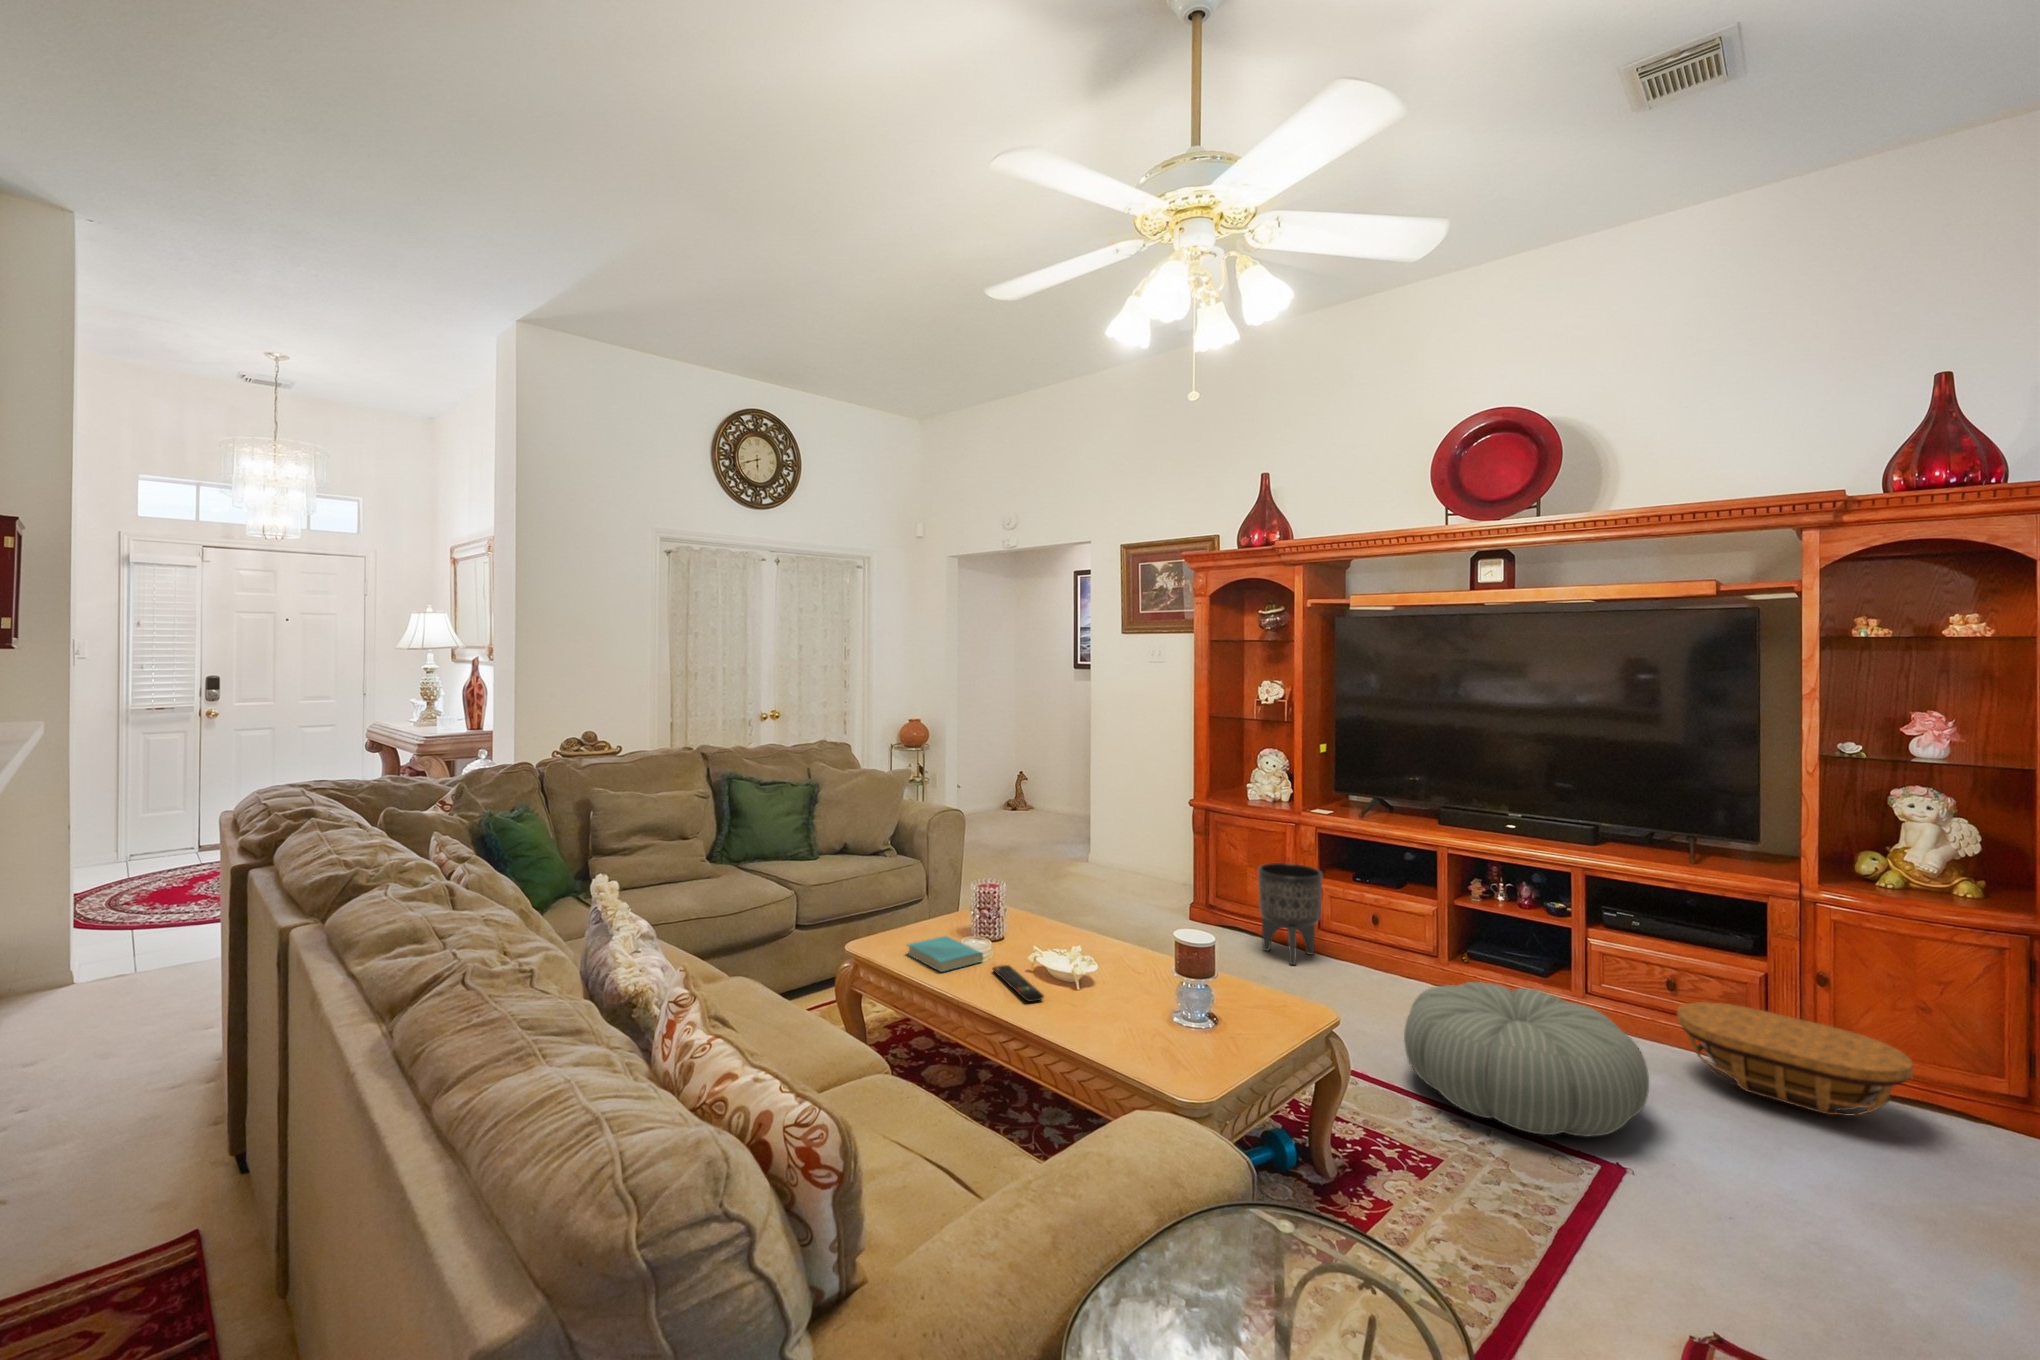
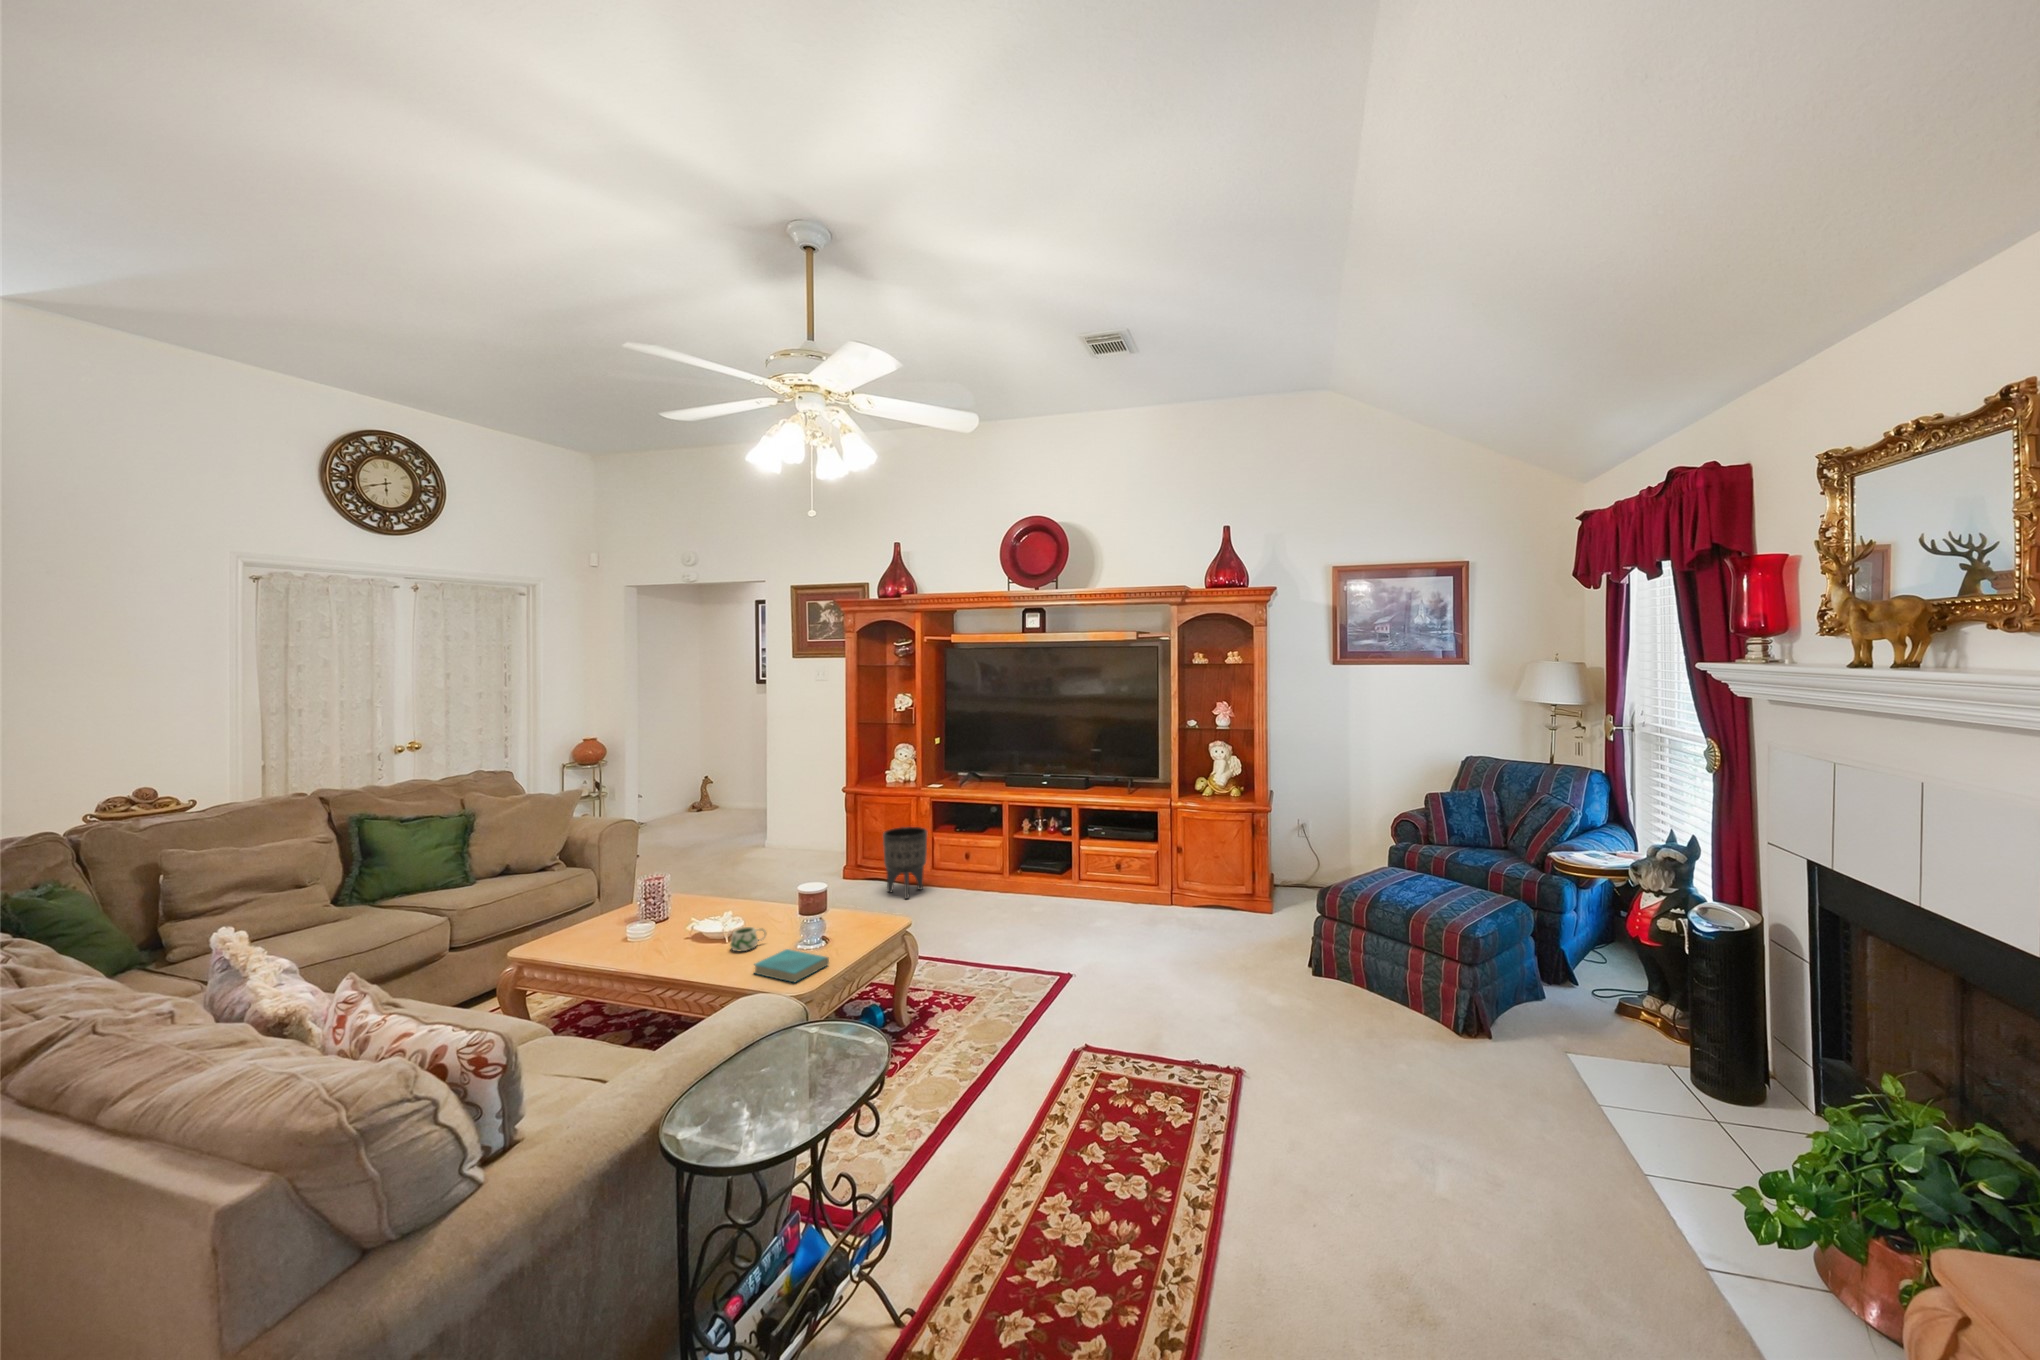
book: present [907,936,983,972] -> present [755,949,829,982]
remote control: present [992,965,1044,1002] -> none [654,935,697,957]
mug: none [1085,976,1130,1010] -> present [730,927,766,951]
pouf: present [1404,982,1649,1137] -> none [965,885,1094,972]
basket: present [1677,1002,1913,1116] -> none [1117,874,1214,926]

